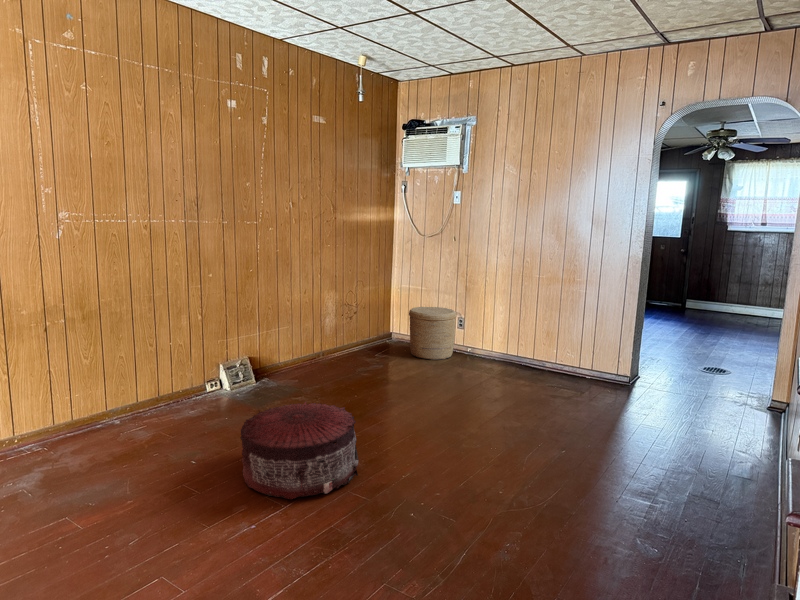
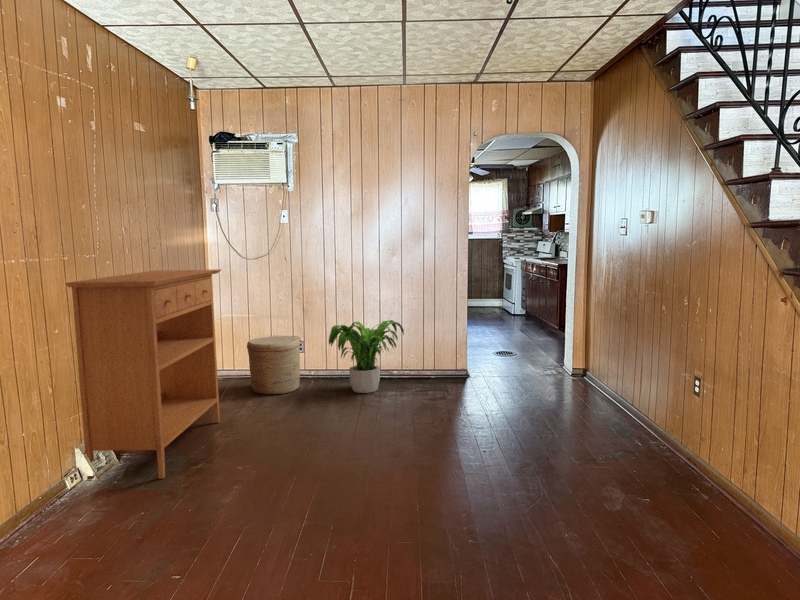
console table: none [218,238,367,401] -> present [66,269,221,480]
potted plant: none [466,303,553,375] -> present [329,320,404,393]
pouf: present [240,402,359,499] -> none [244,448,377,562]

